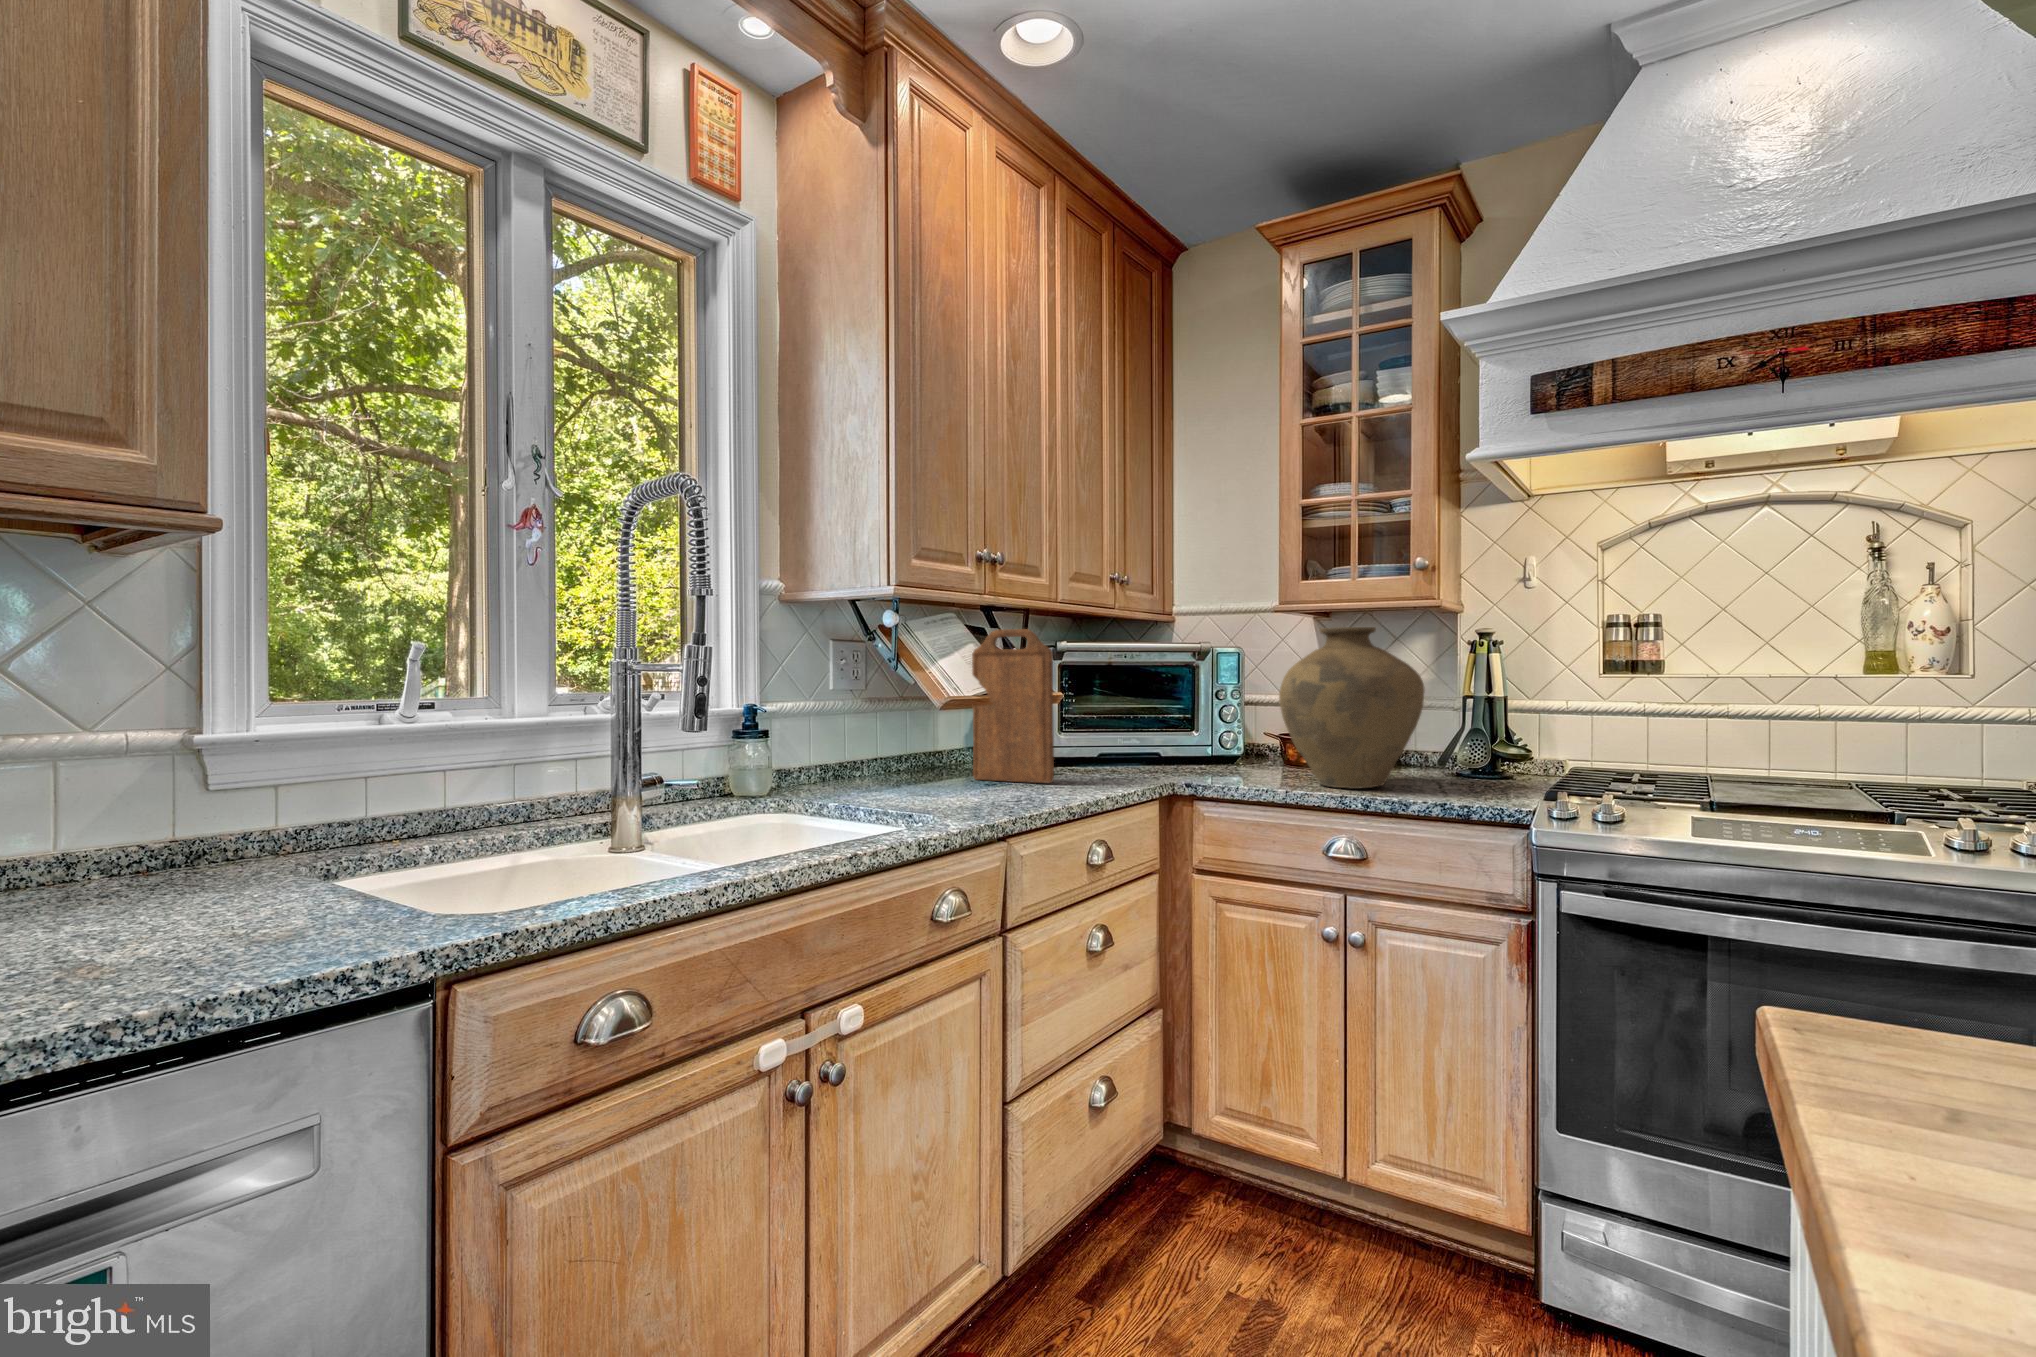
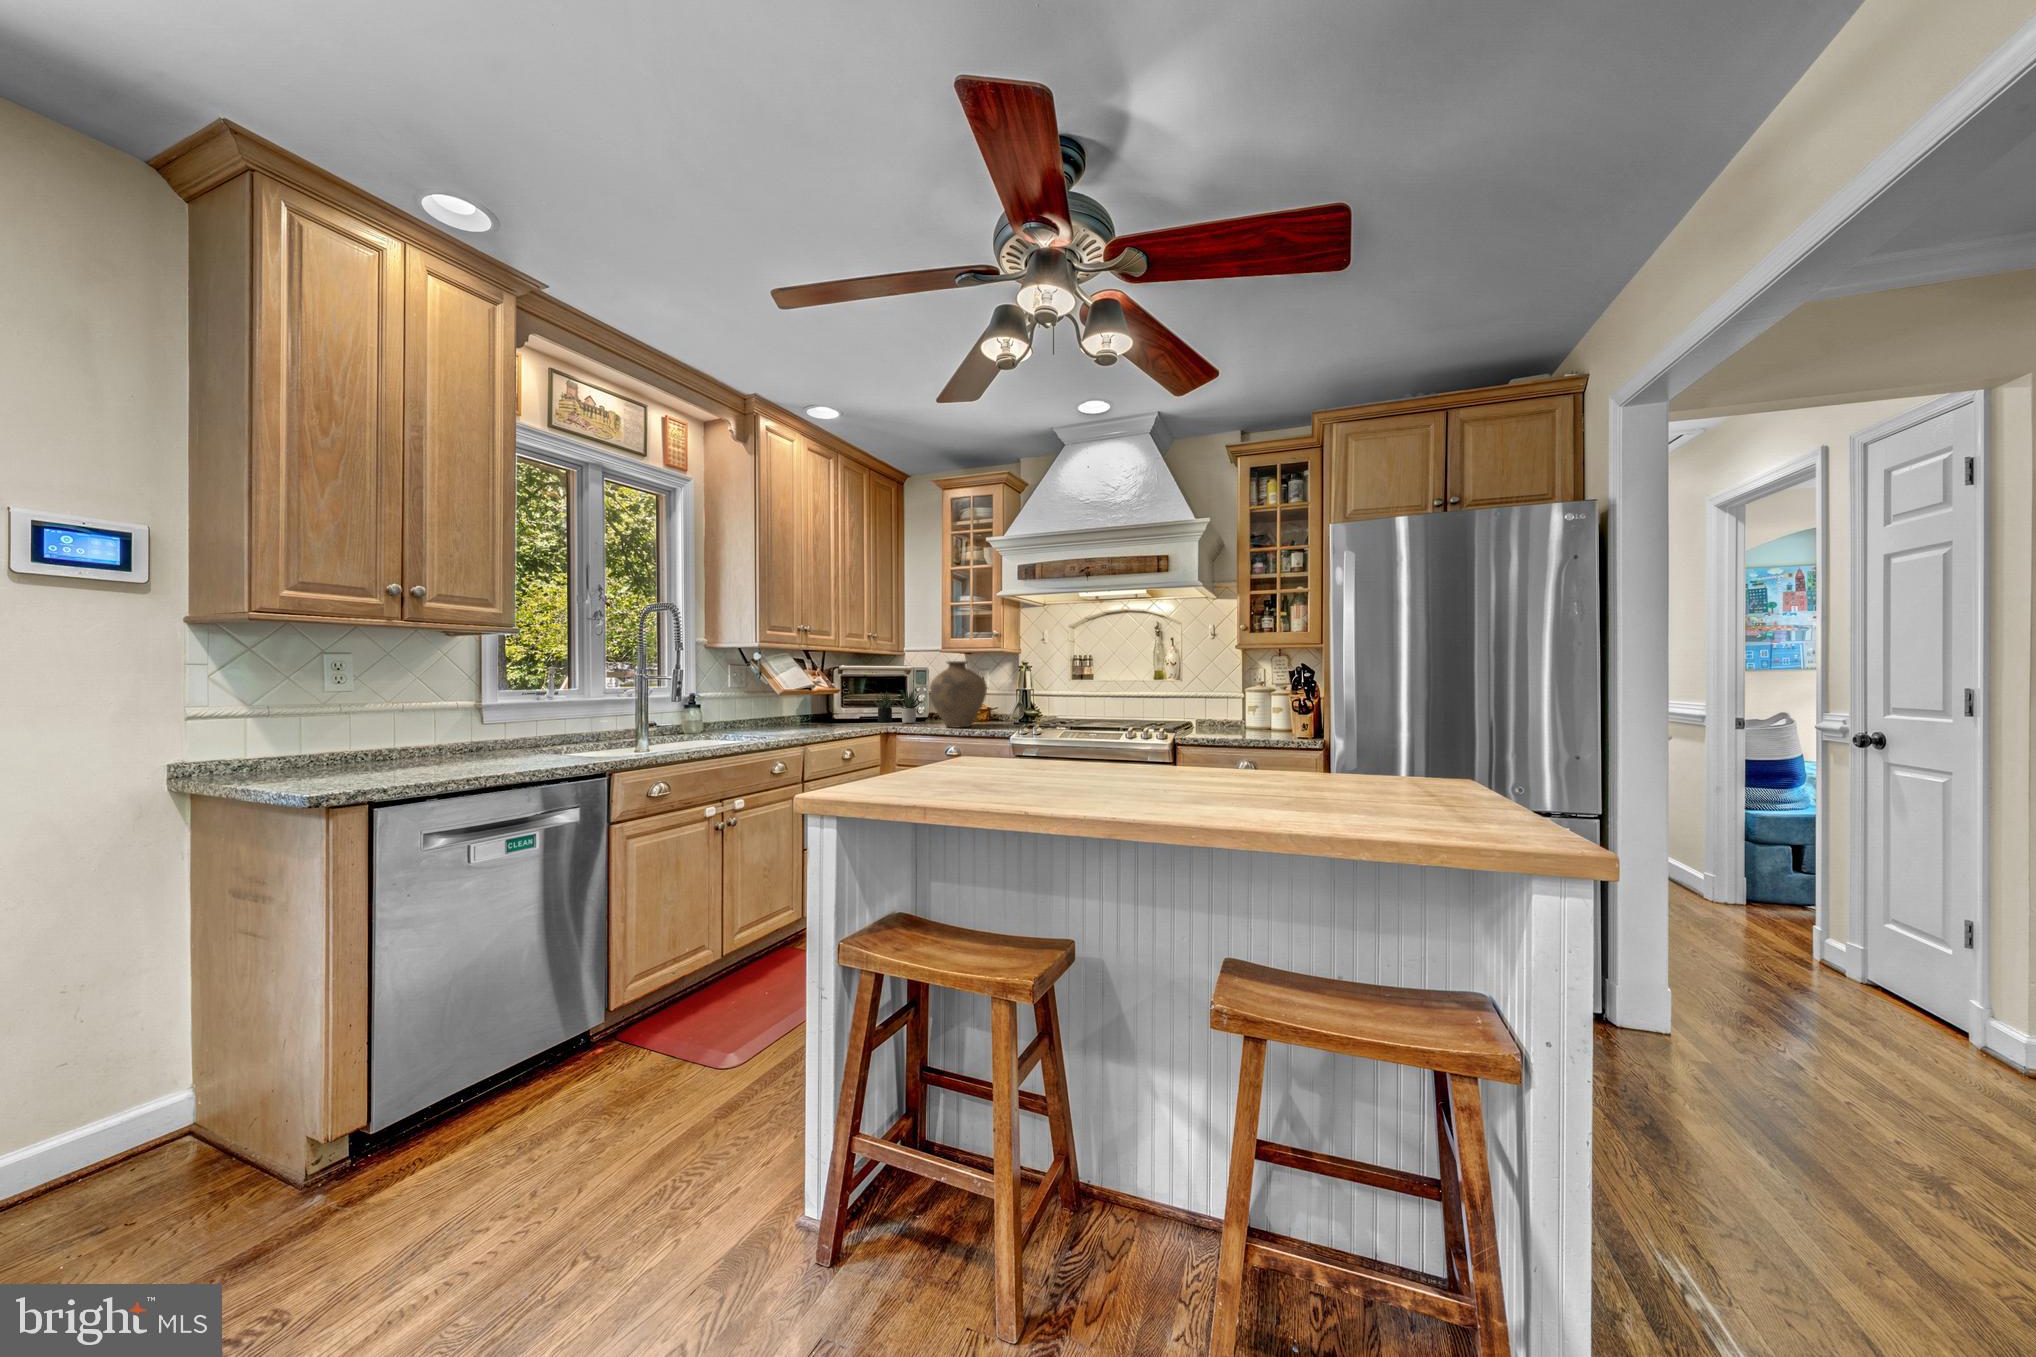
cutting board: present [972,629,1054,783] -> none [796,661,832,728]
succulent plant: none [1127,692,1250,771] -> present [873,691,922,723]

